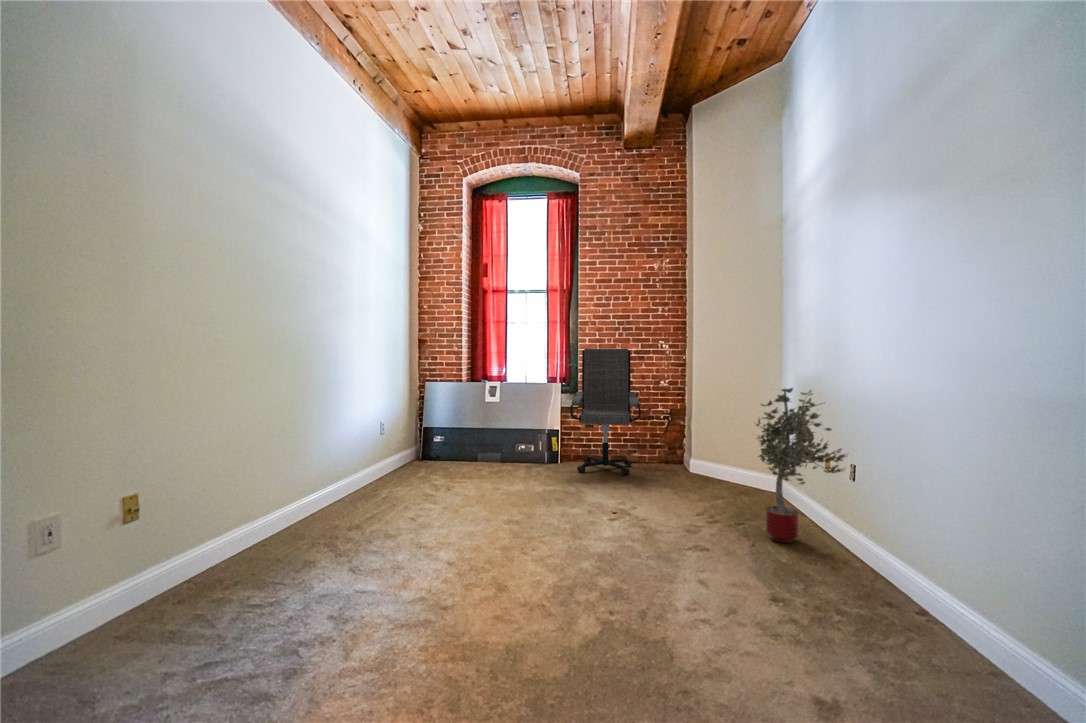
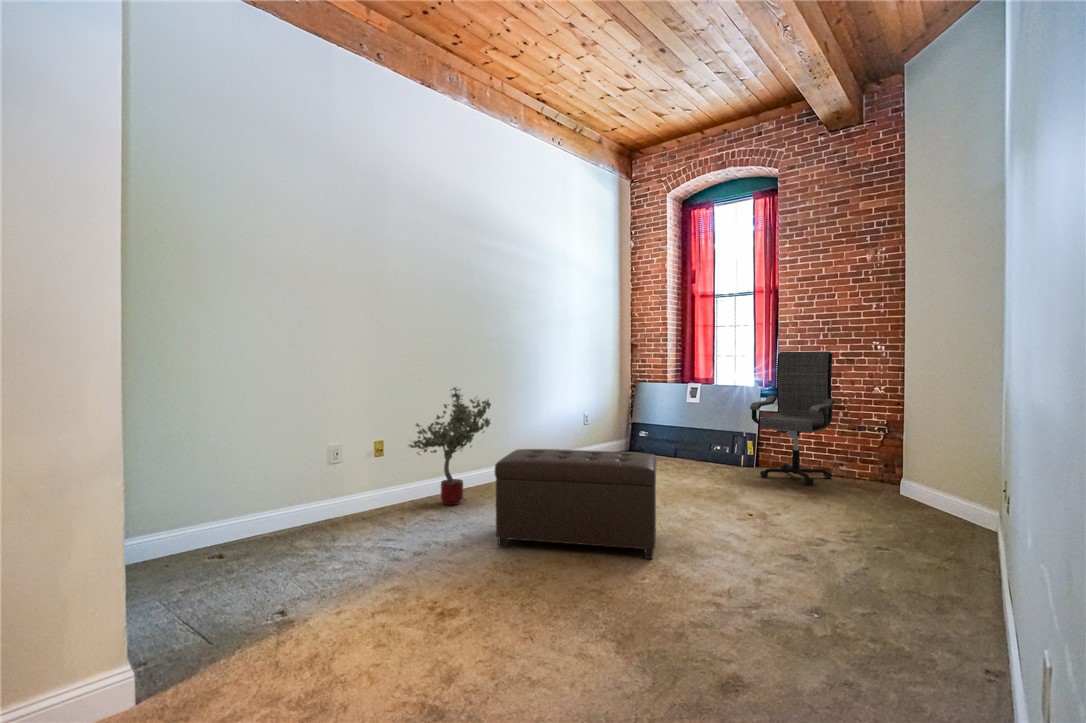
potted tree: present [756,388,846,543] -> present [409,387,491,505]
ottoman: none [391,467,639,666] -> present [494,449,657,559]

